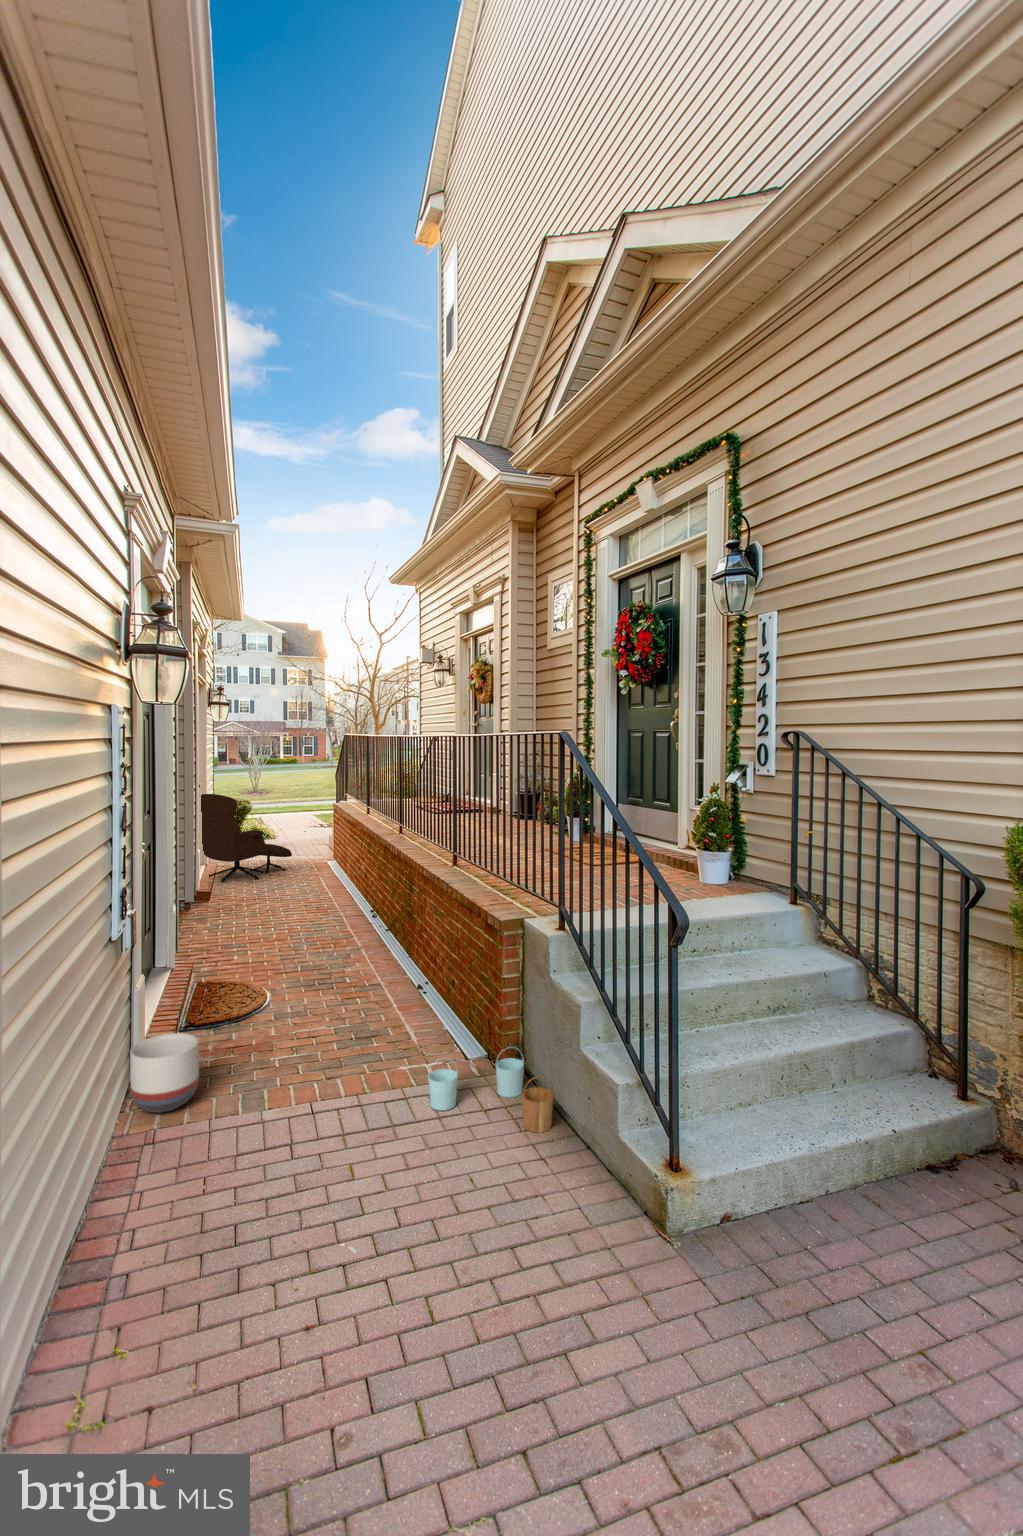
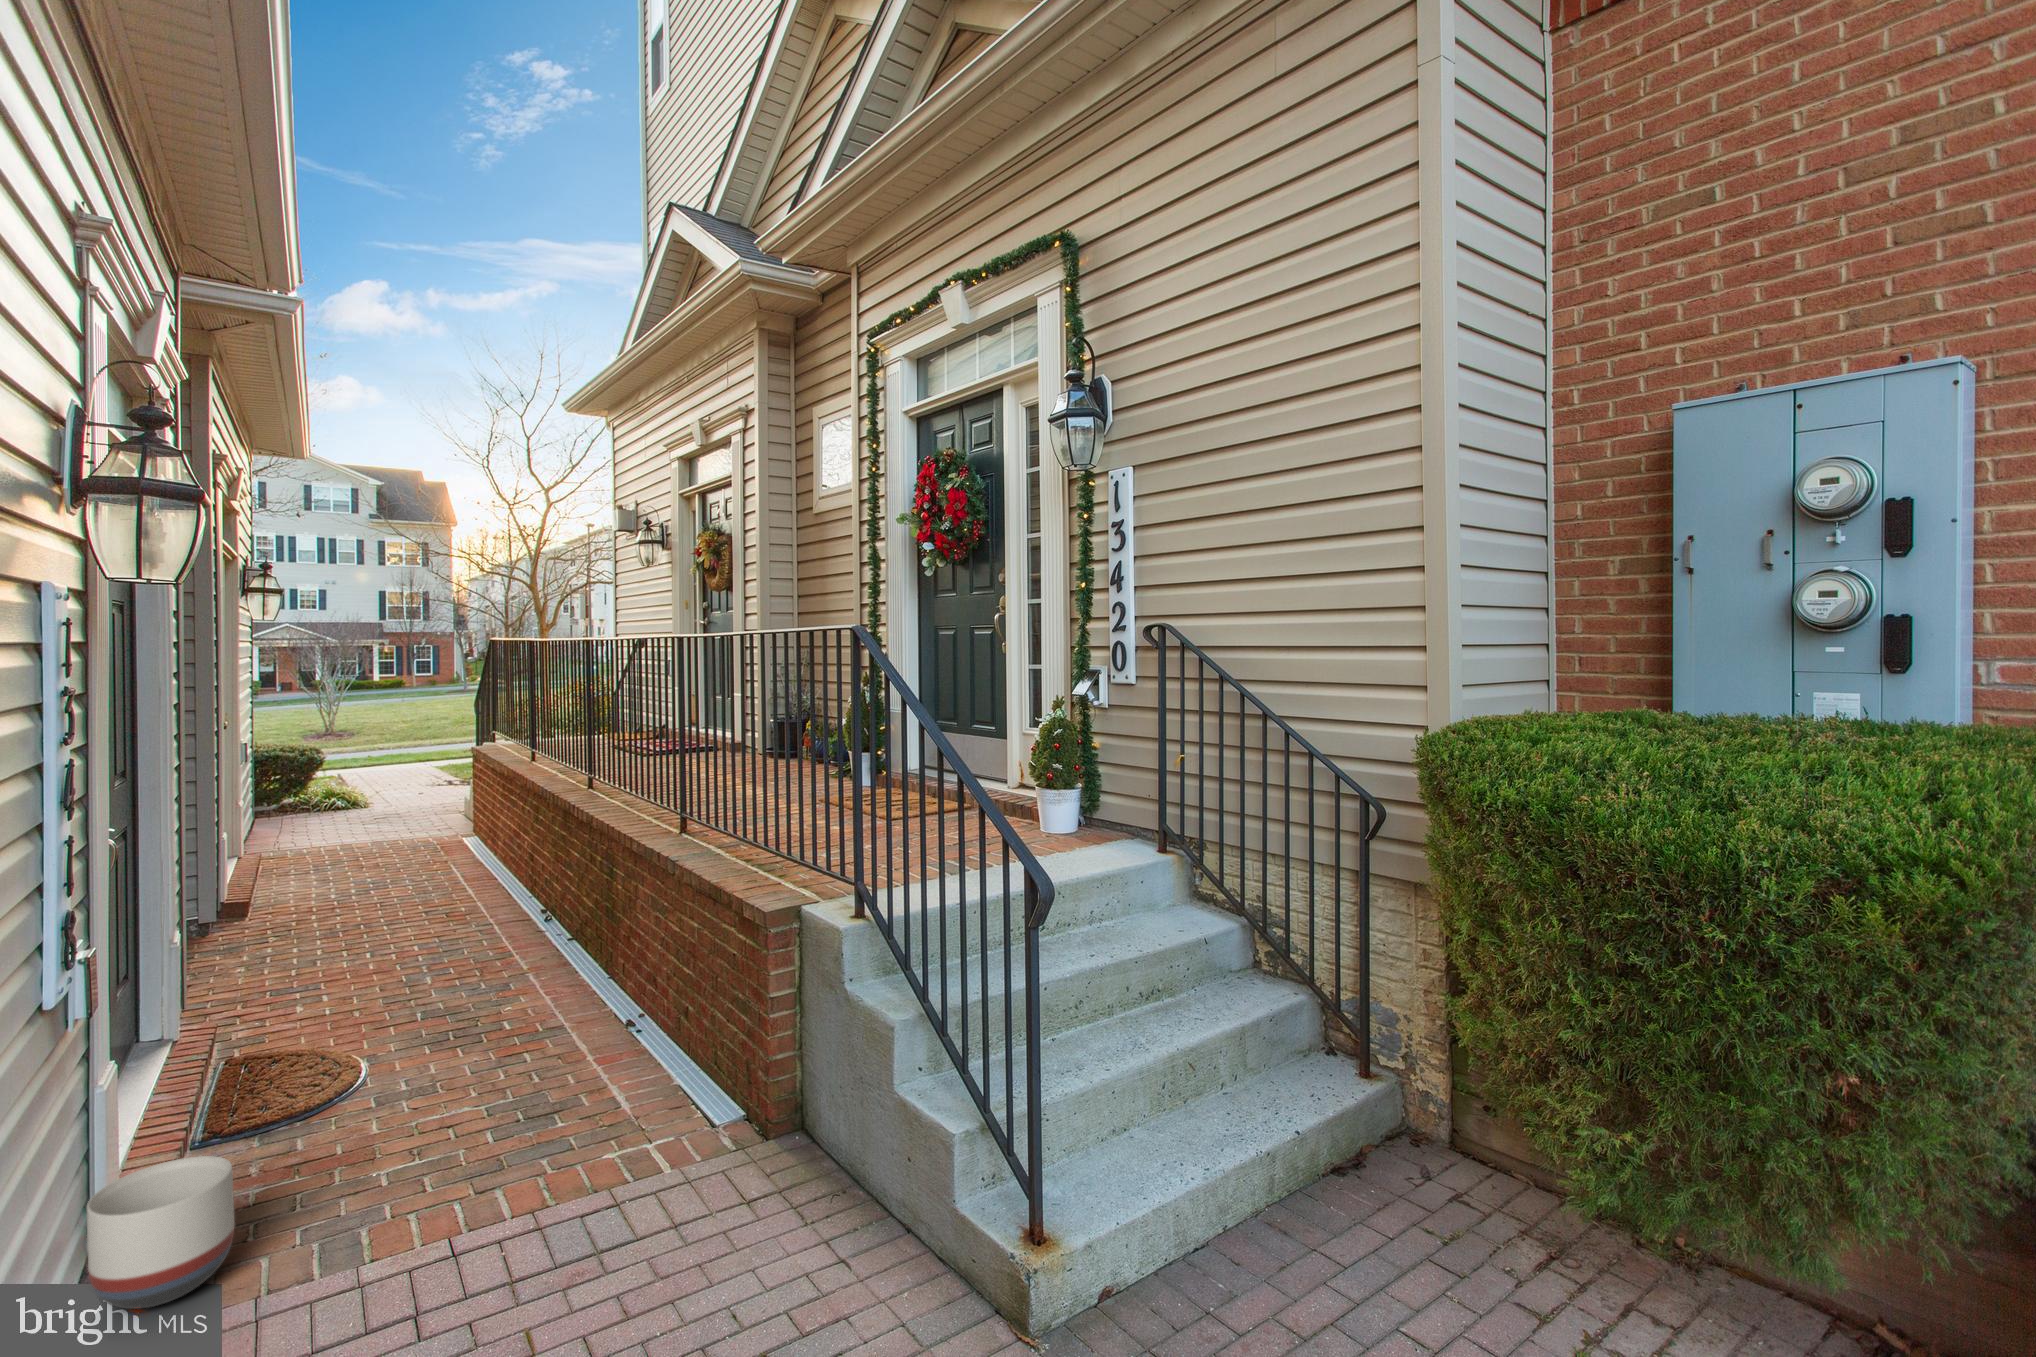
lounge chair: present [201,794,292,882] -> none [221,736,403,878]
bucket: present [428,1058,554,1133] -> none [658,1102,861,1230]

